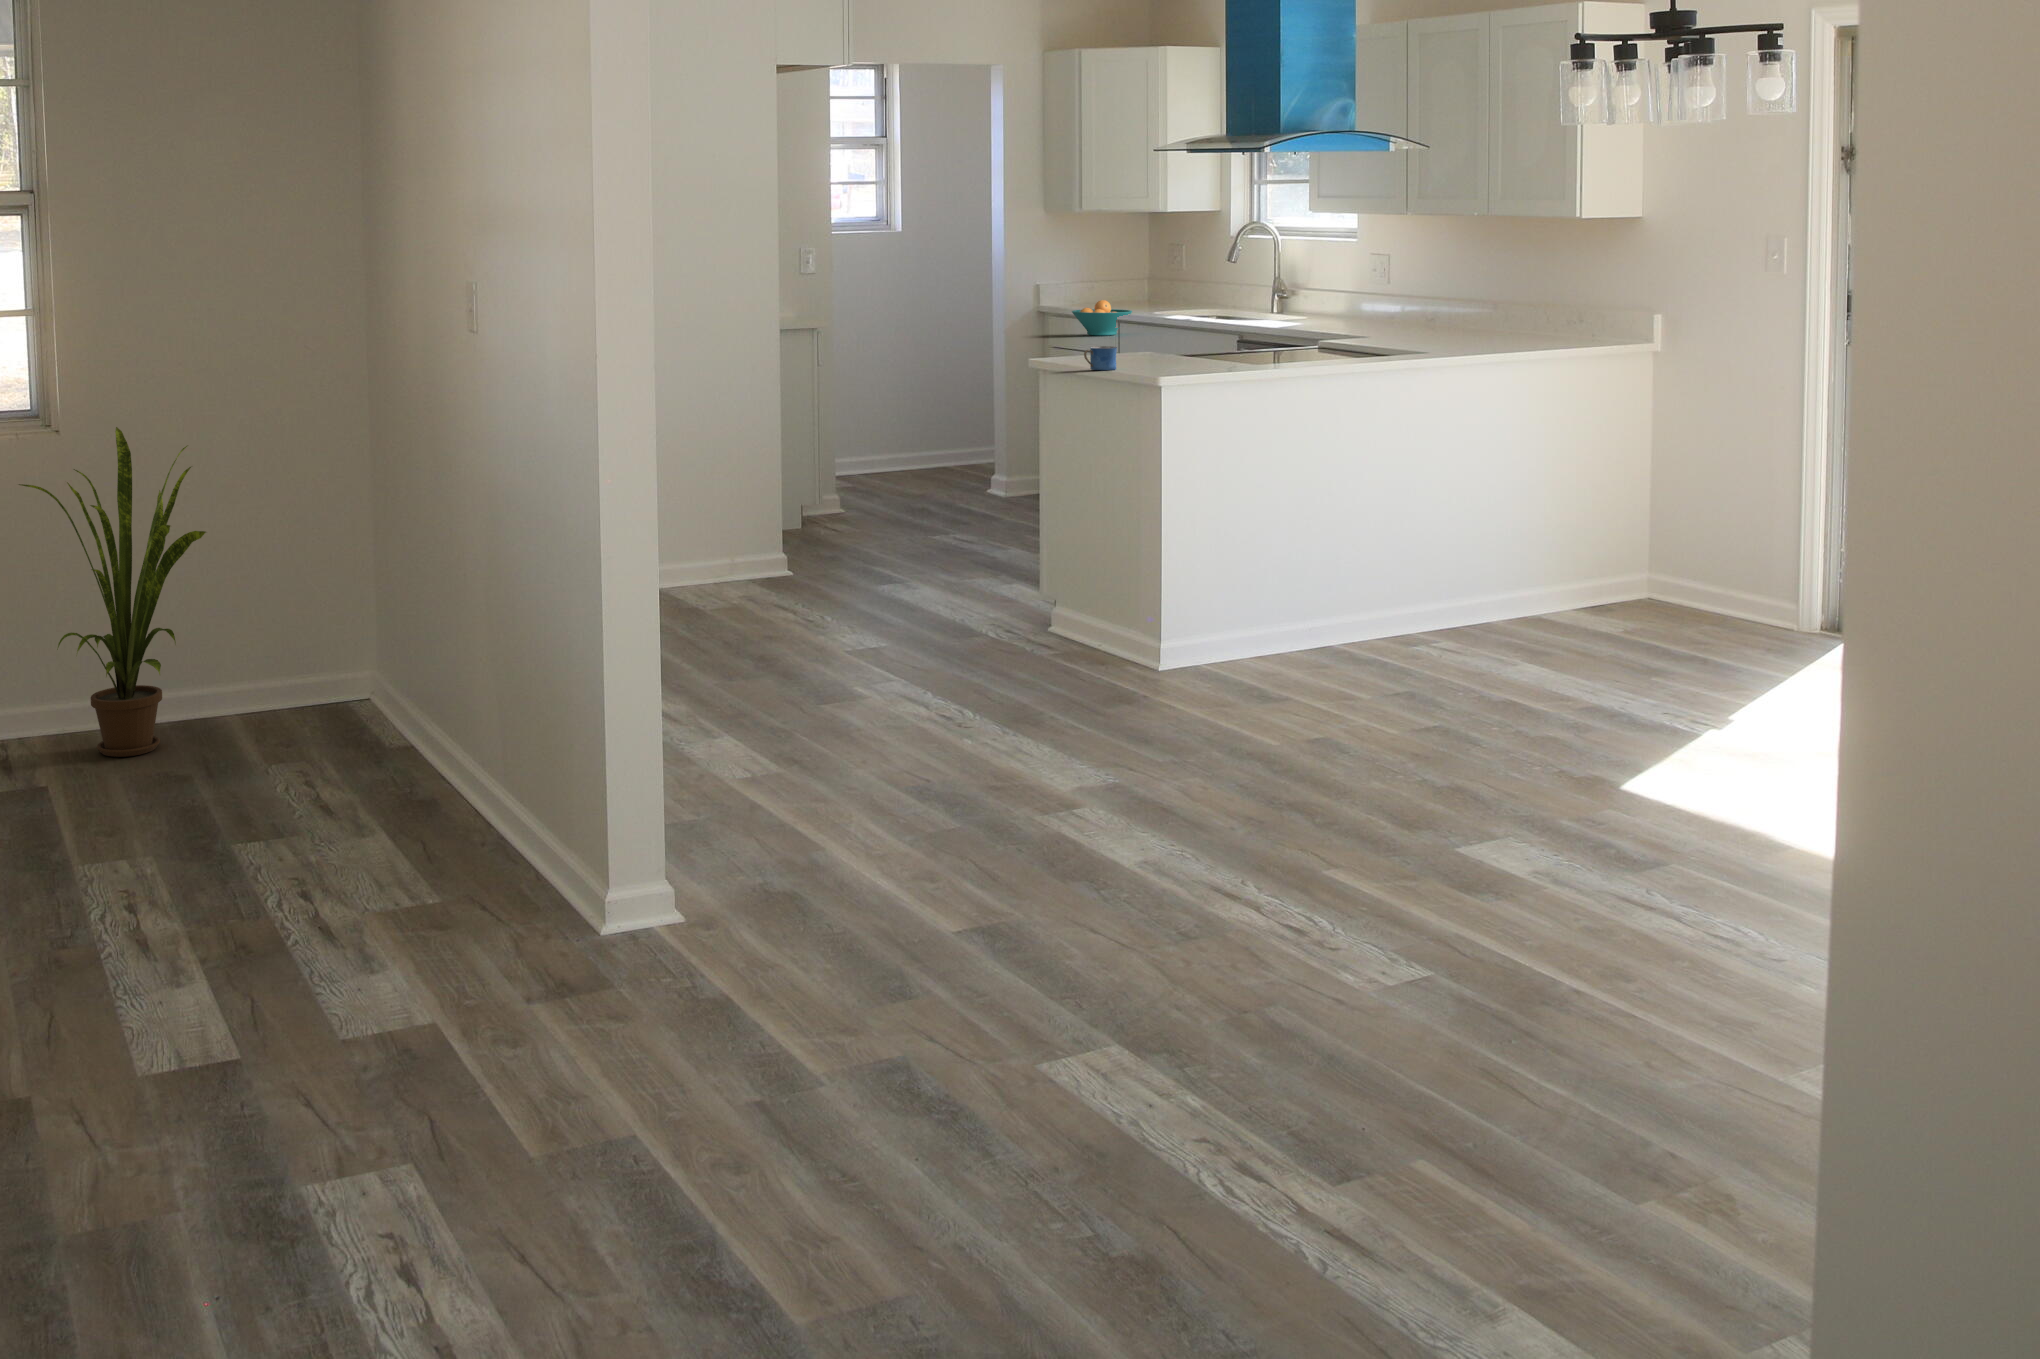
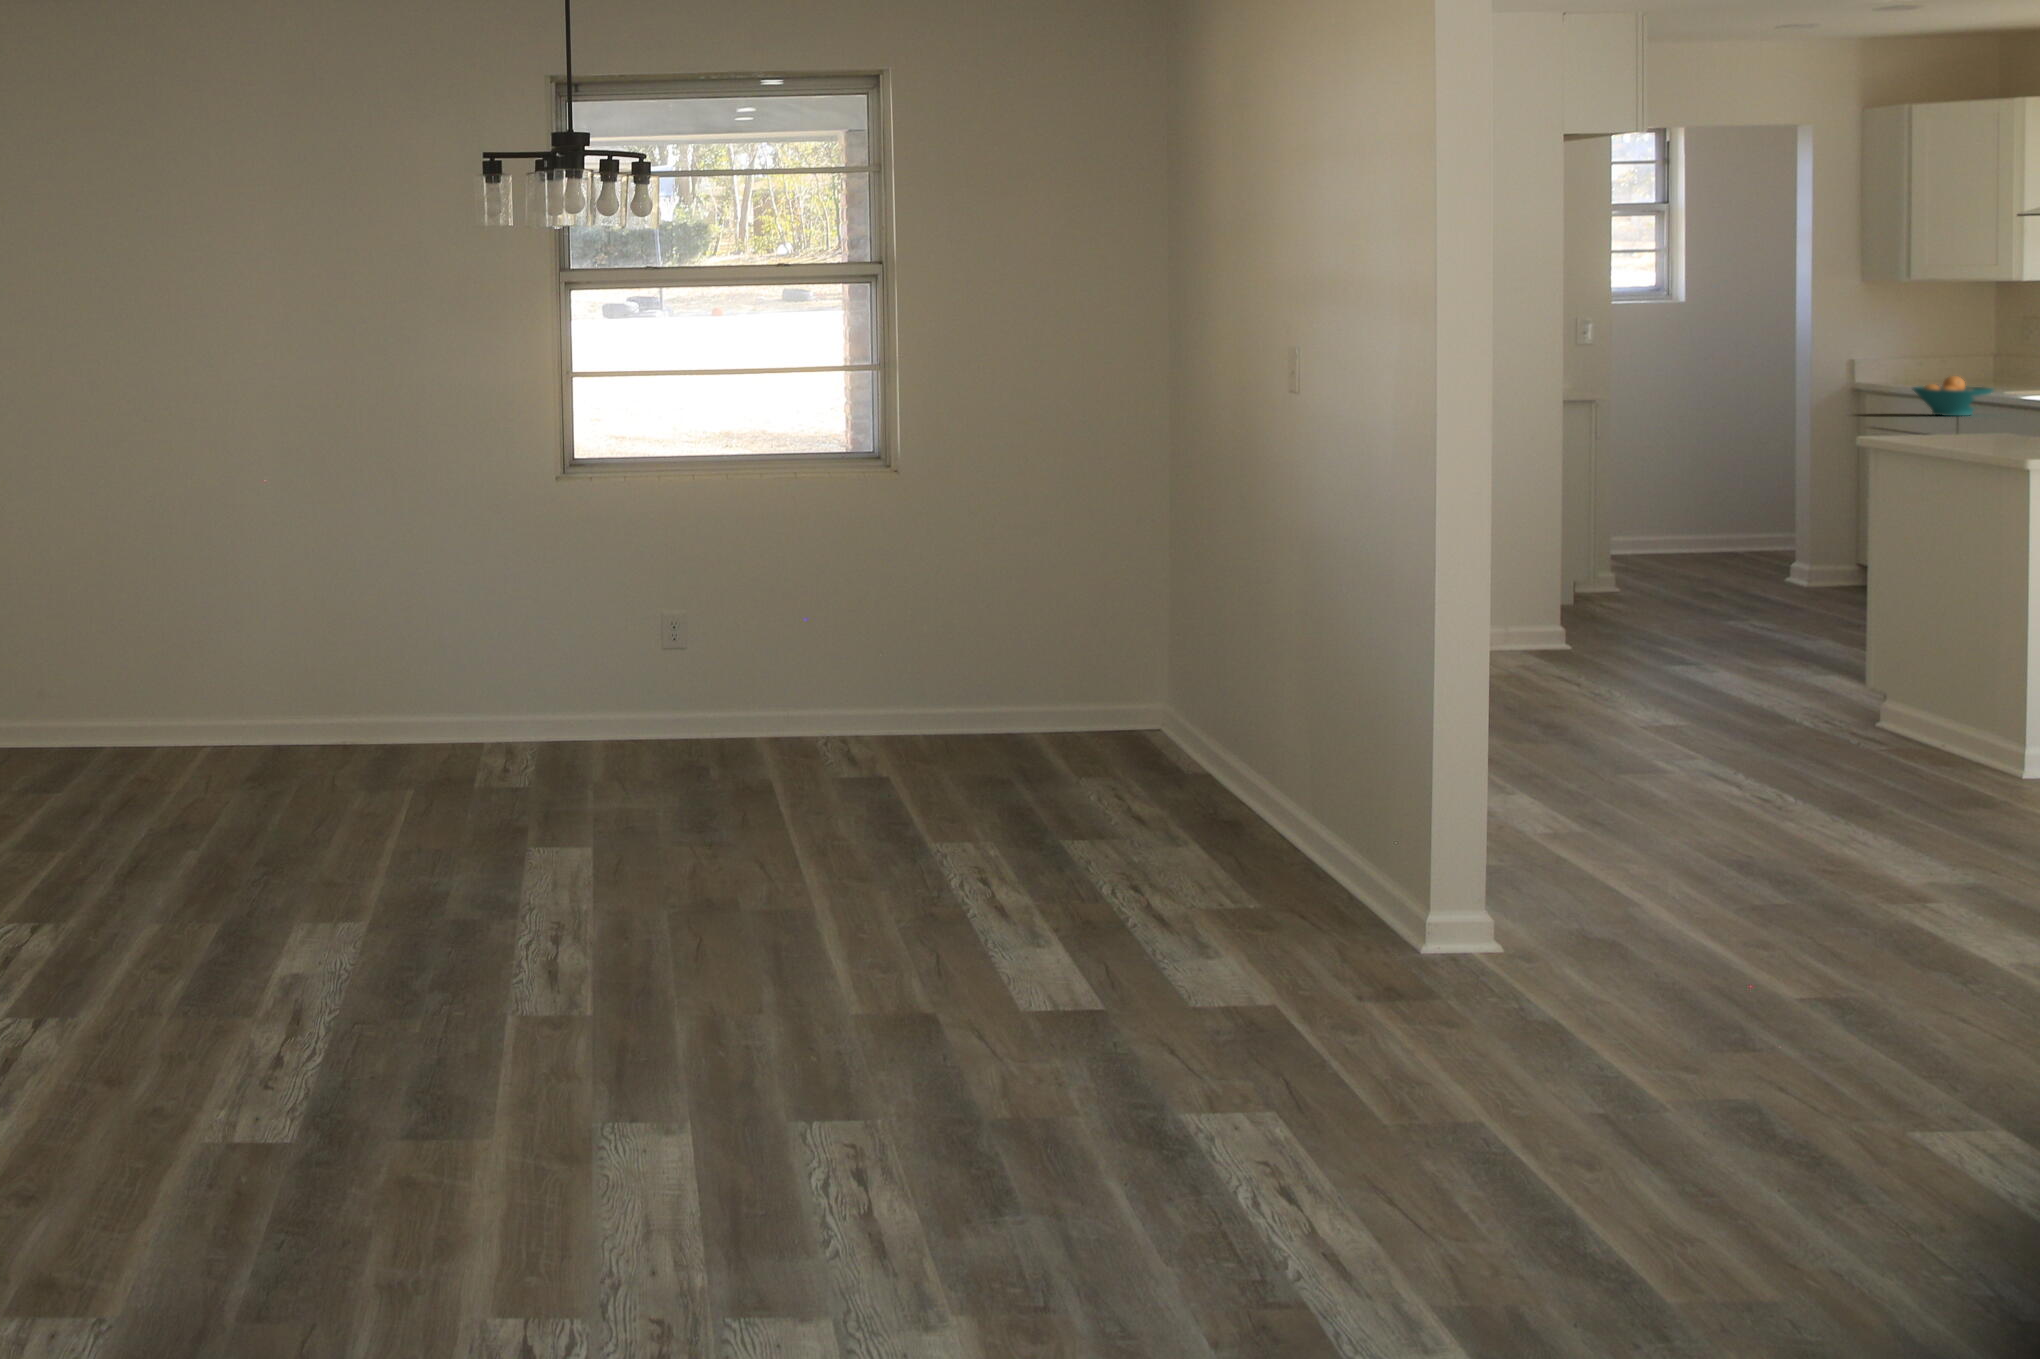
mug: present [1084,346,1117,370] -> none [1947,424,1992,451]
house plant: present [19,427,206,757] -> none [858,465,1015,751]

